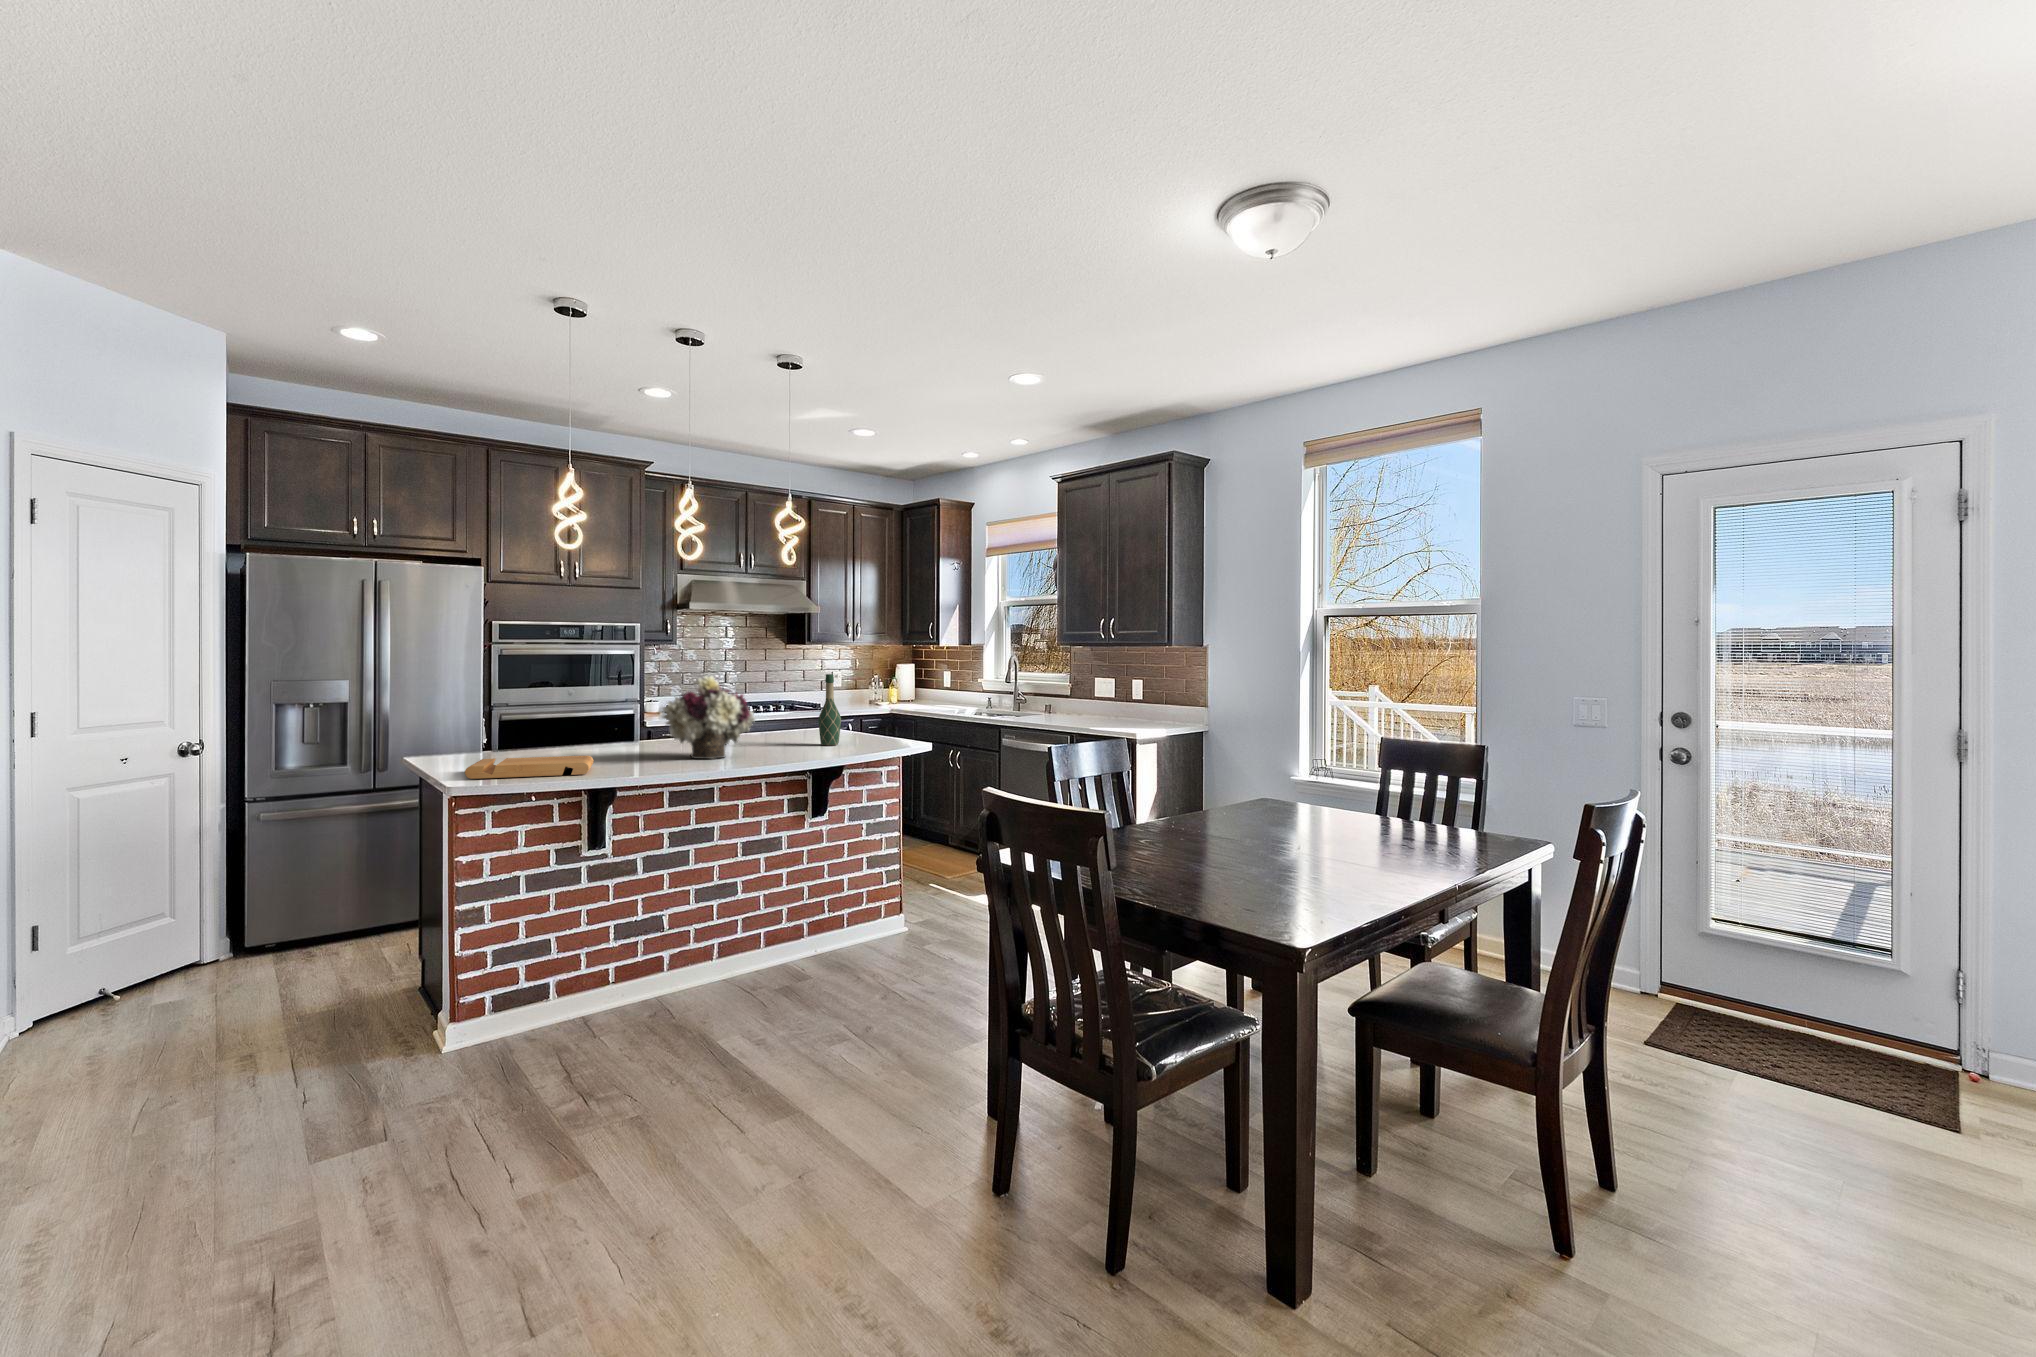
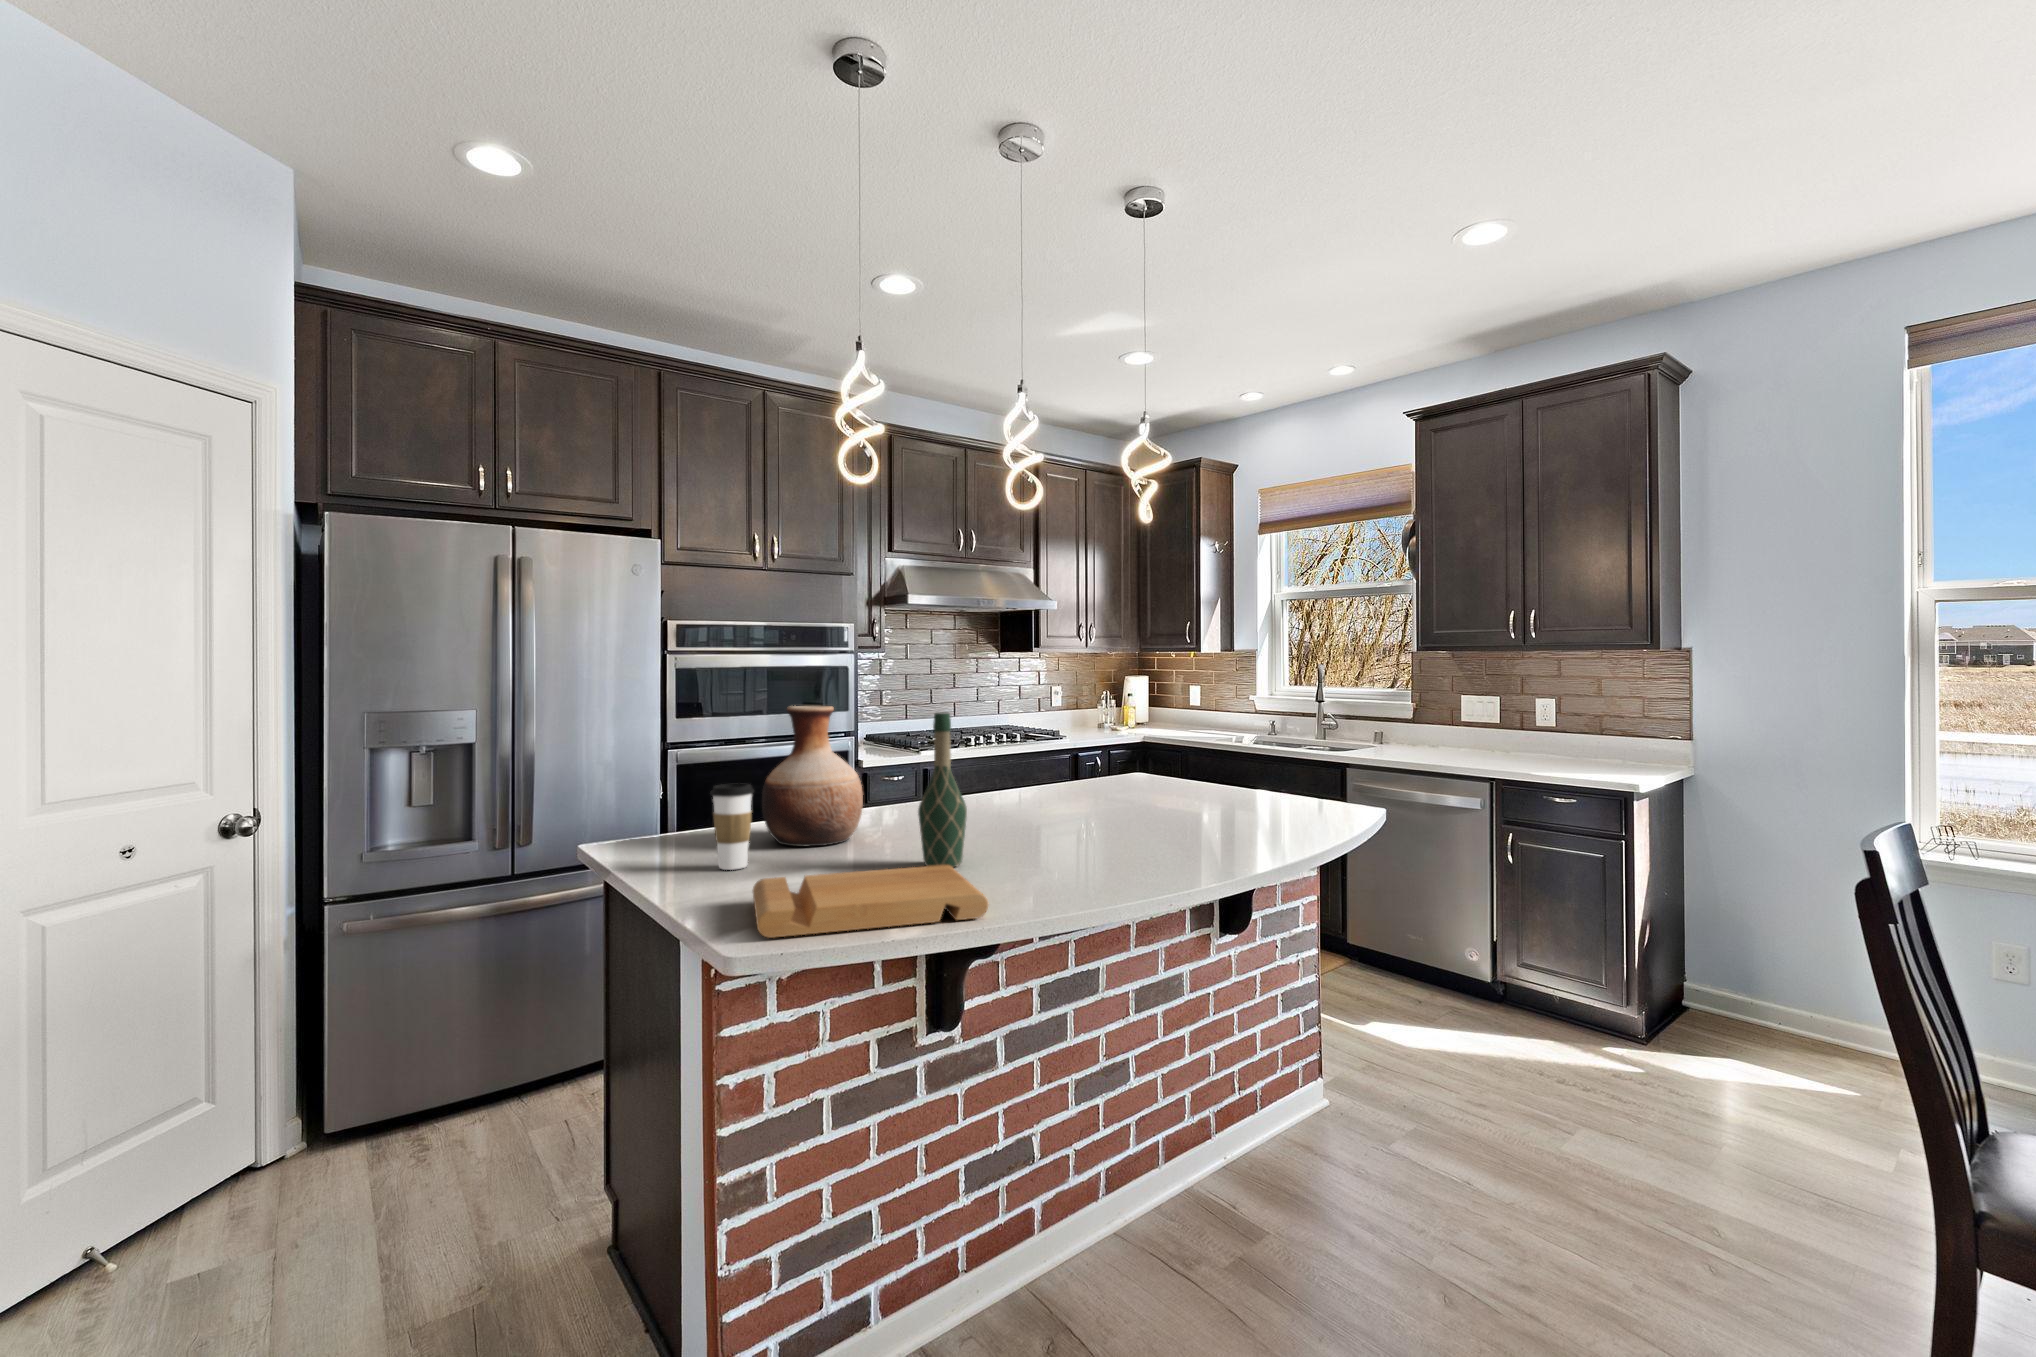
wine bottle: present [818,674,841,745] -> present [918,713,967,867]
vase: none [512,676,575,755] -> present [762,706,863,847]
flower arrangement: present [662,676,755,759] -> none [1040,706,1191,859]
coffee cup: none [469,717,496,762] -> present [710,783,754,870]

